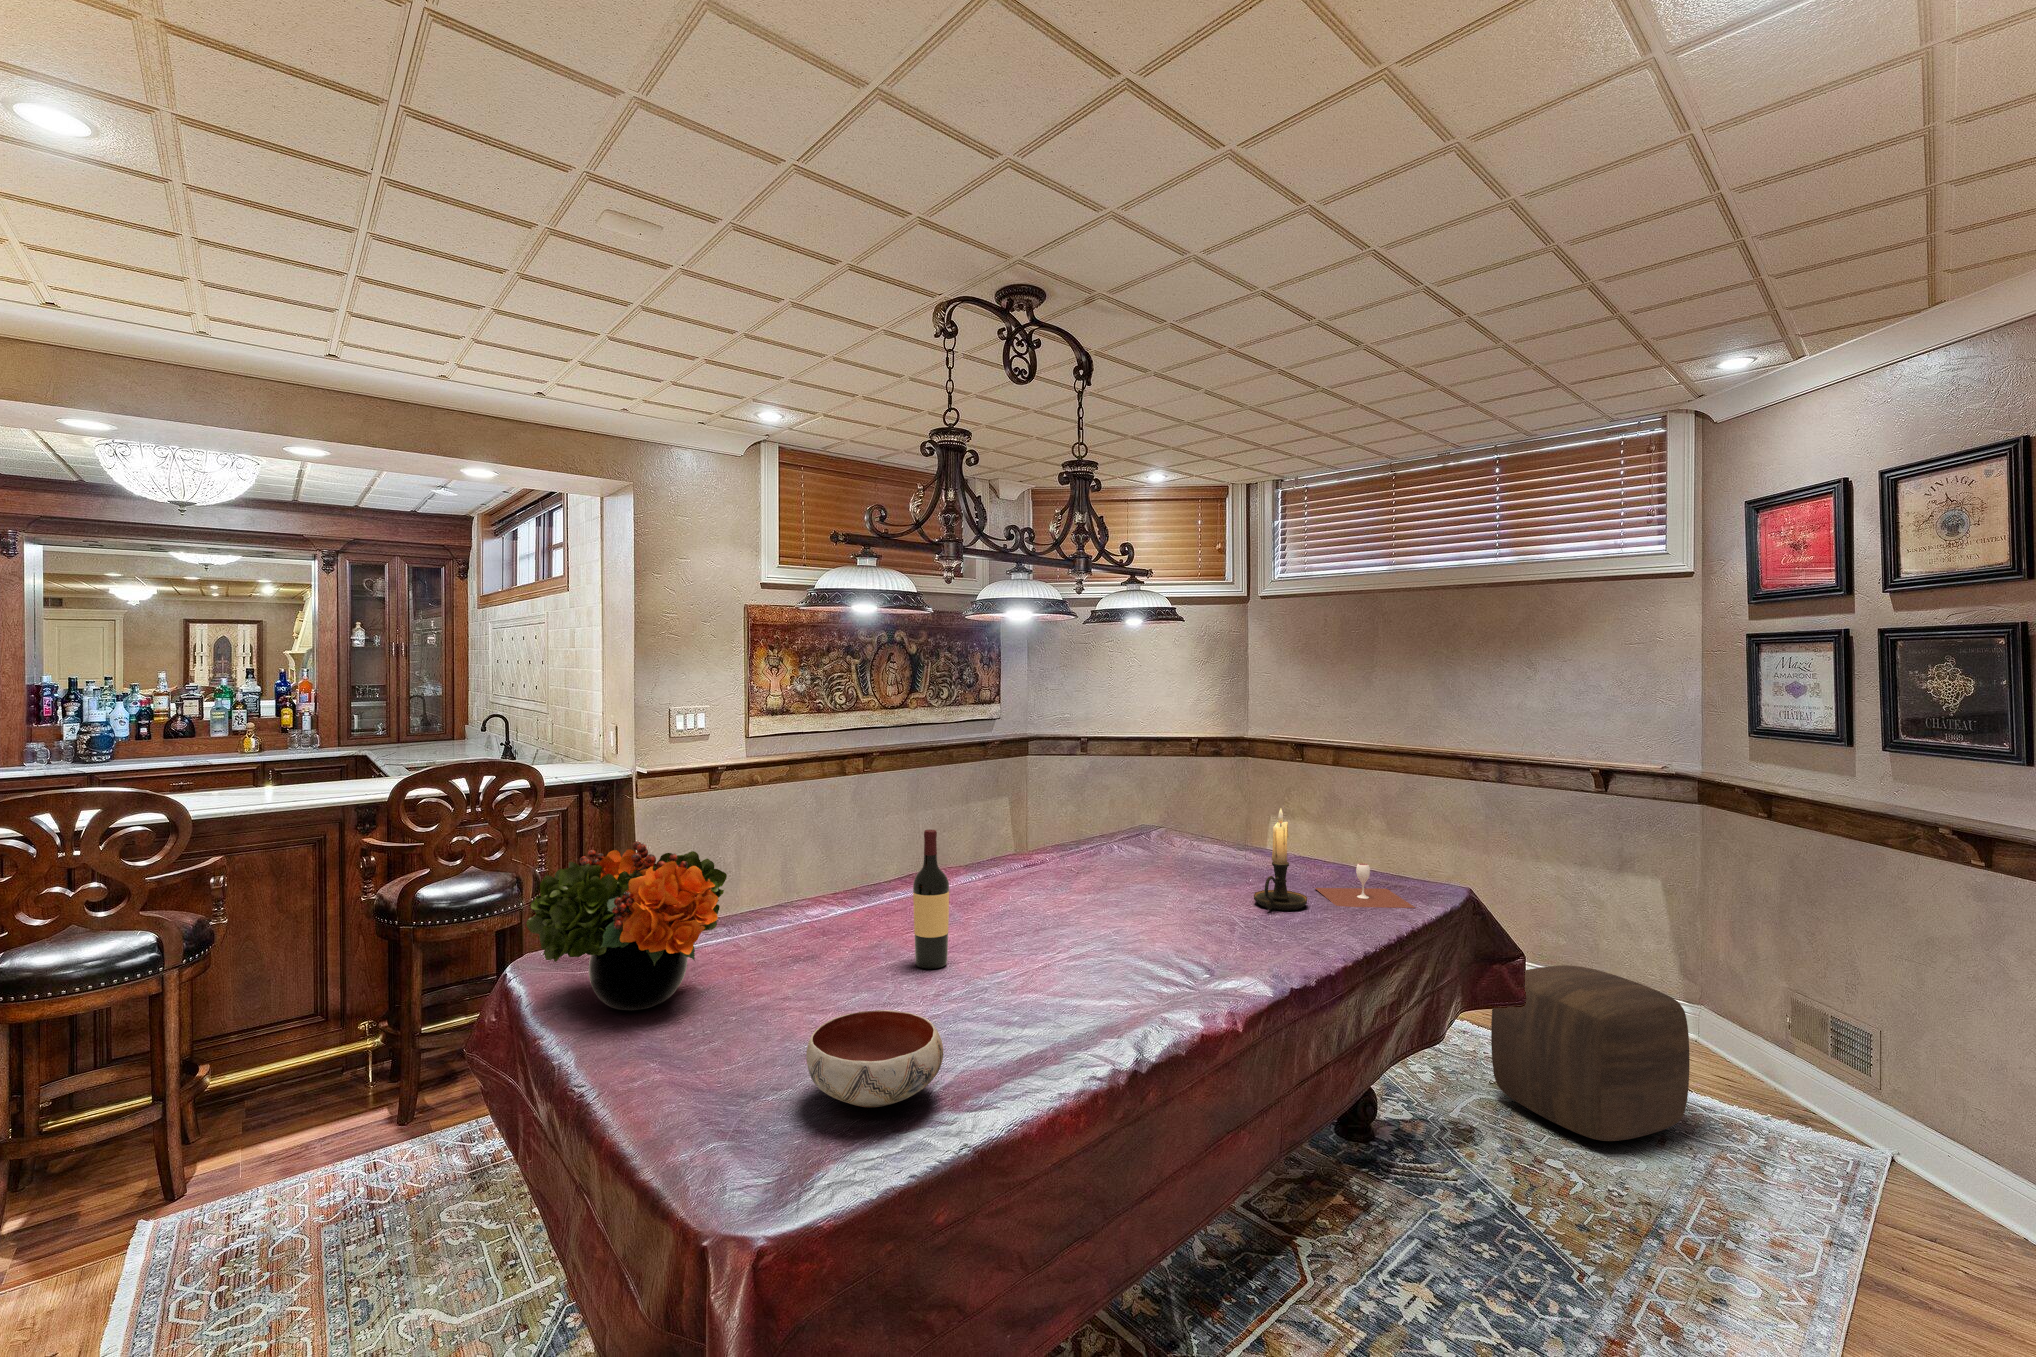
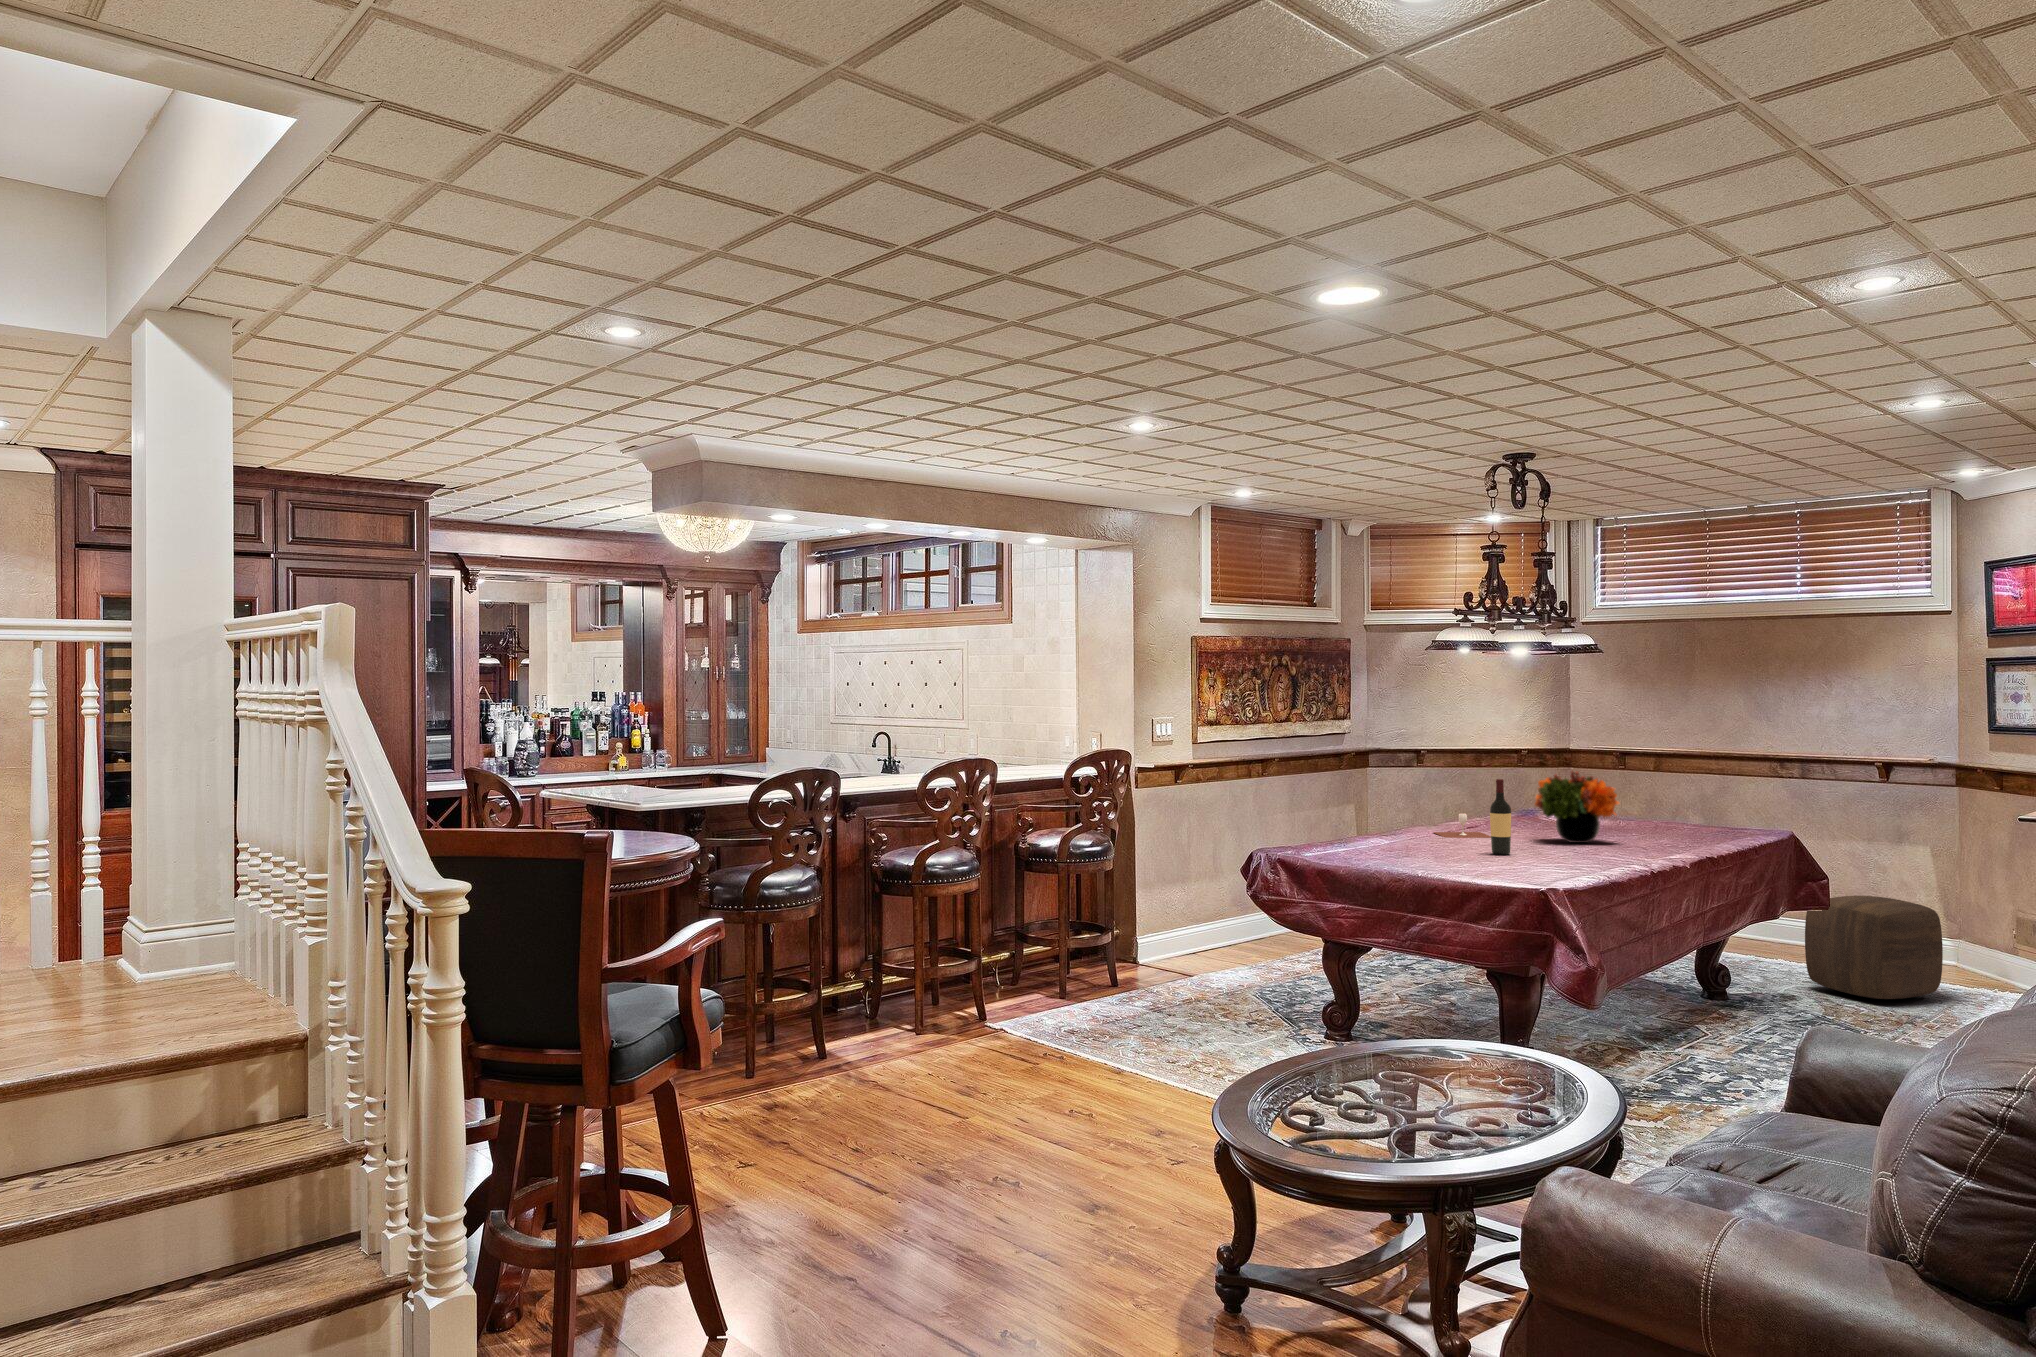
candle holder: present [1254,809,1307,911] -> none [1652,777,1689,841]
flower arrangement: present [526,841,727,1010] -> present [1535,771,1619,843]
wine glass: present [1315,863,1415,908] -> present [1434,813,1491,838]
bowl: present [806,1010,943,1107] -> none [1529,843,1593,875]

